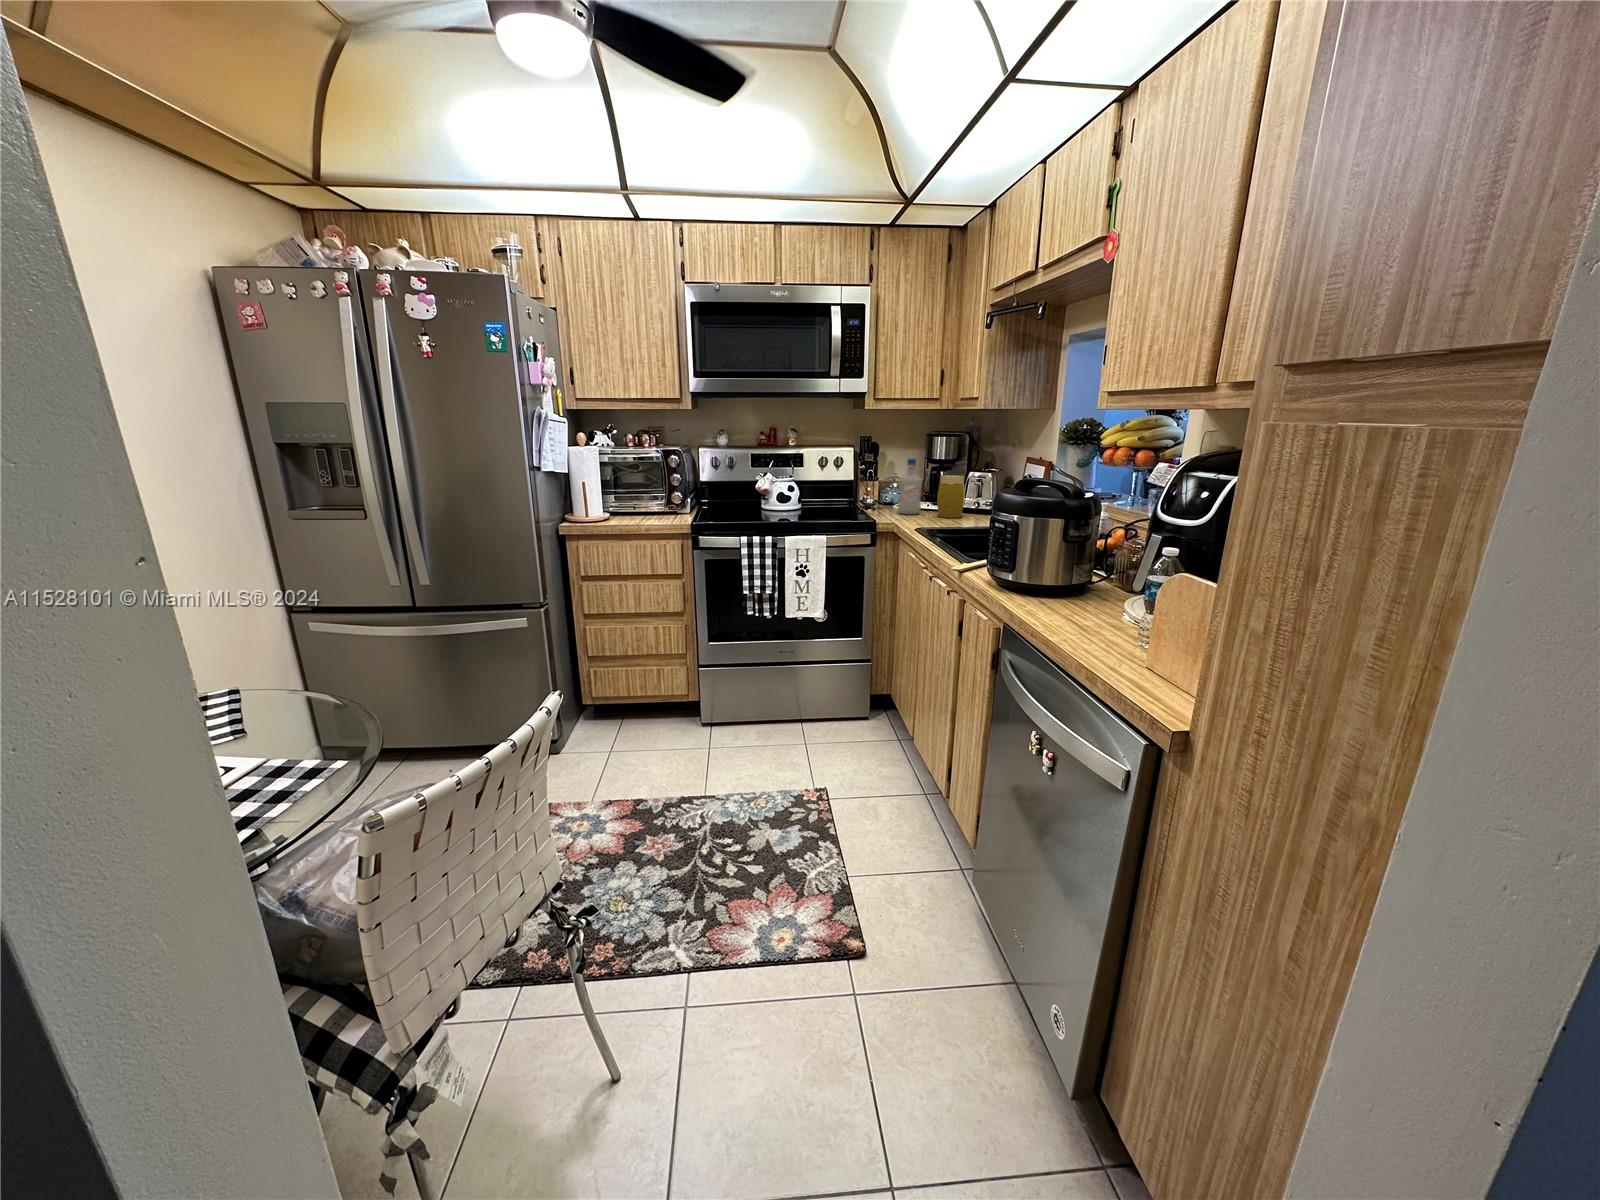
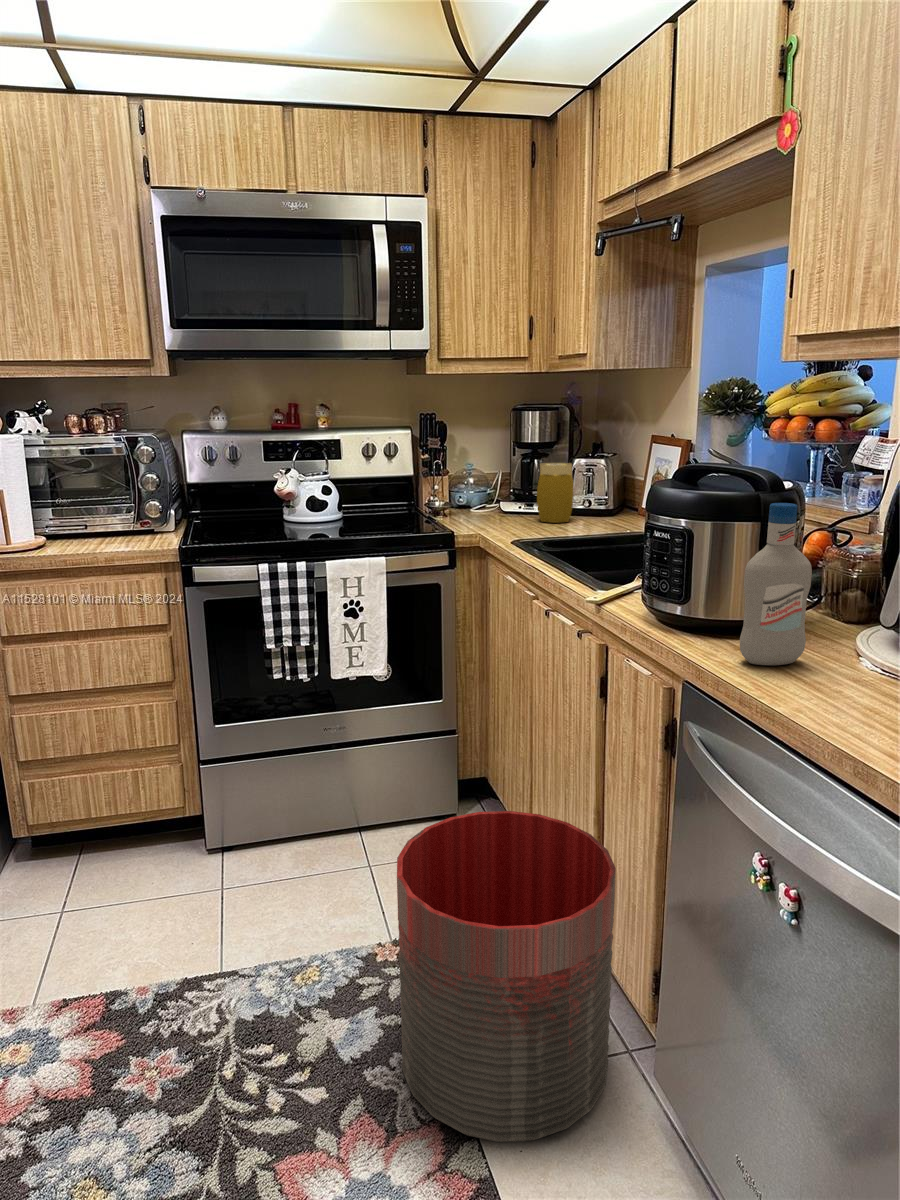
bottle: present [898,459,922,514] -> present [740,503,812,665]
trash can: none [812,705,957,911] -> present [397,811,616,1143]

